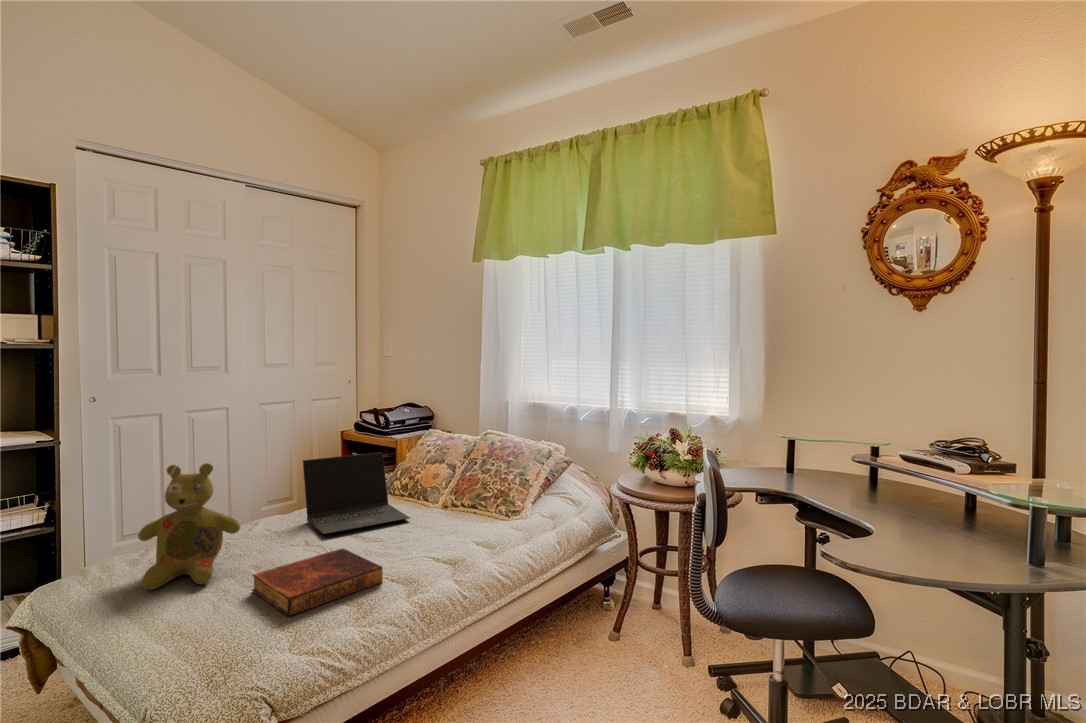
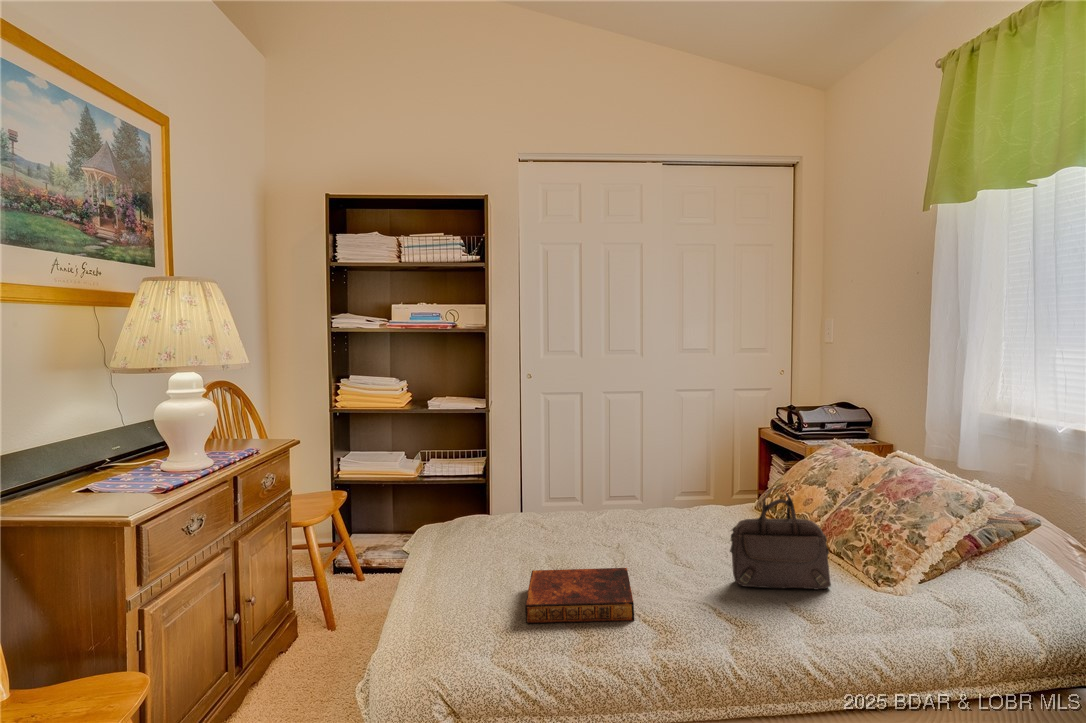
laptop: present [303,452,410,534] -> none [641,462,746,551]
handbag: none [422,458,485,539] -> present [730,488,831,590]
stuffed bear: present [138,463,240,590] -> none [476,455,554,567]

